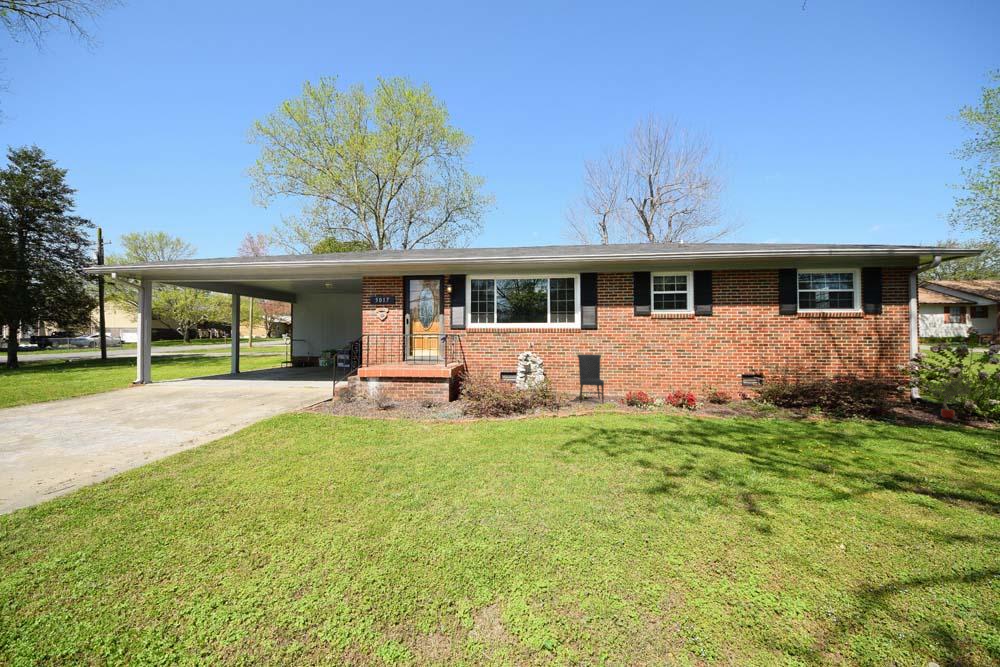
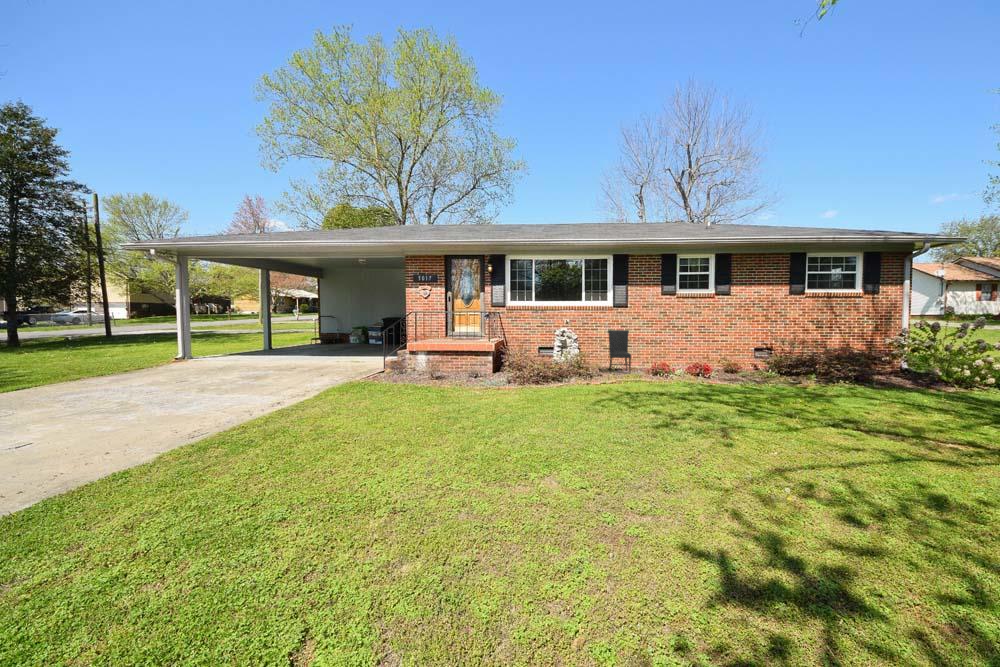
potted tree: present [929,373,972,419] -> none [908,346,940,384]

